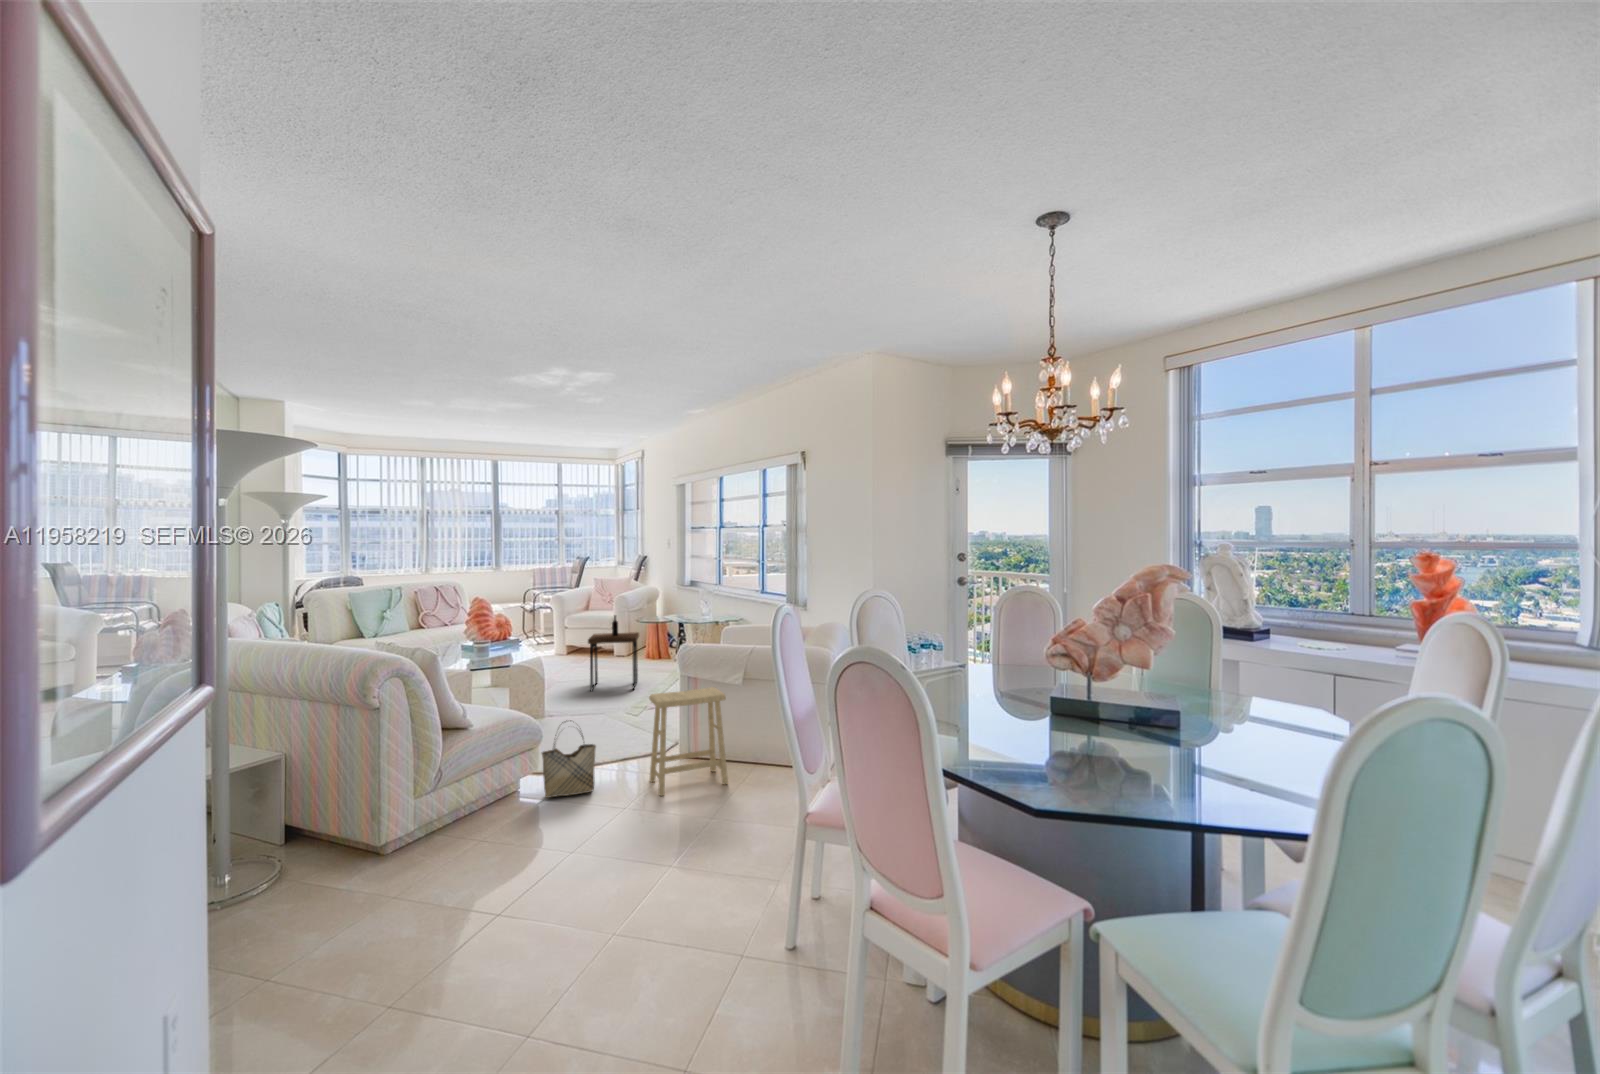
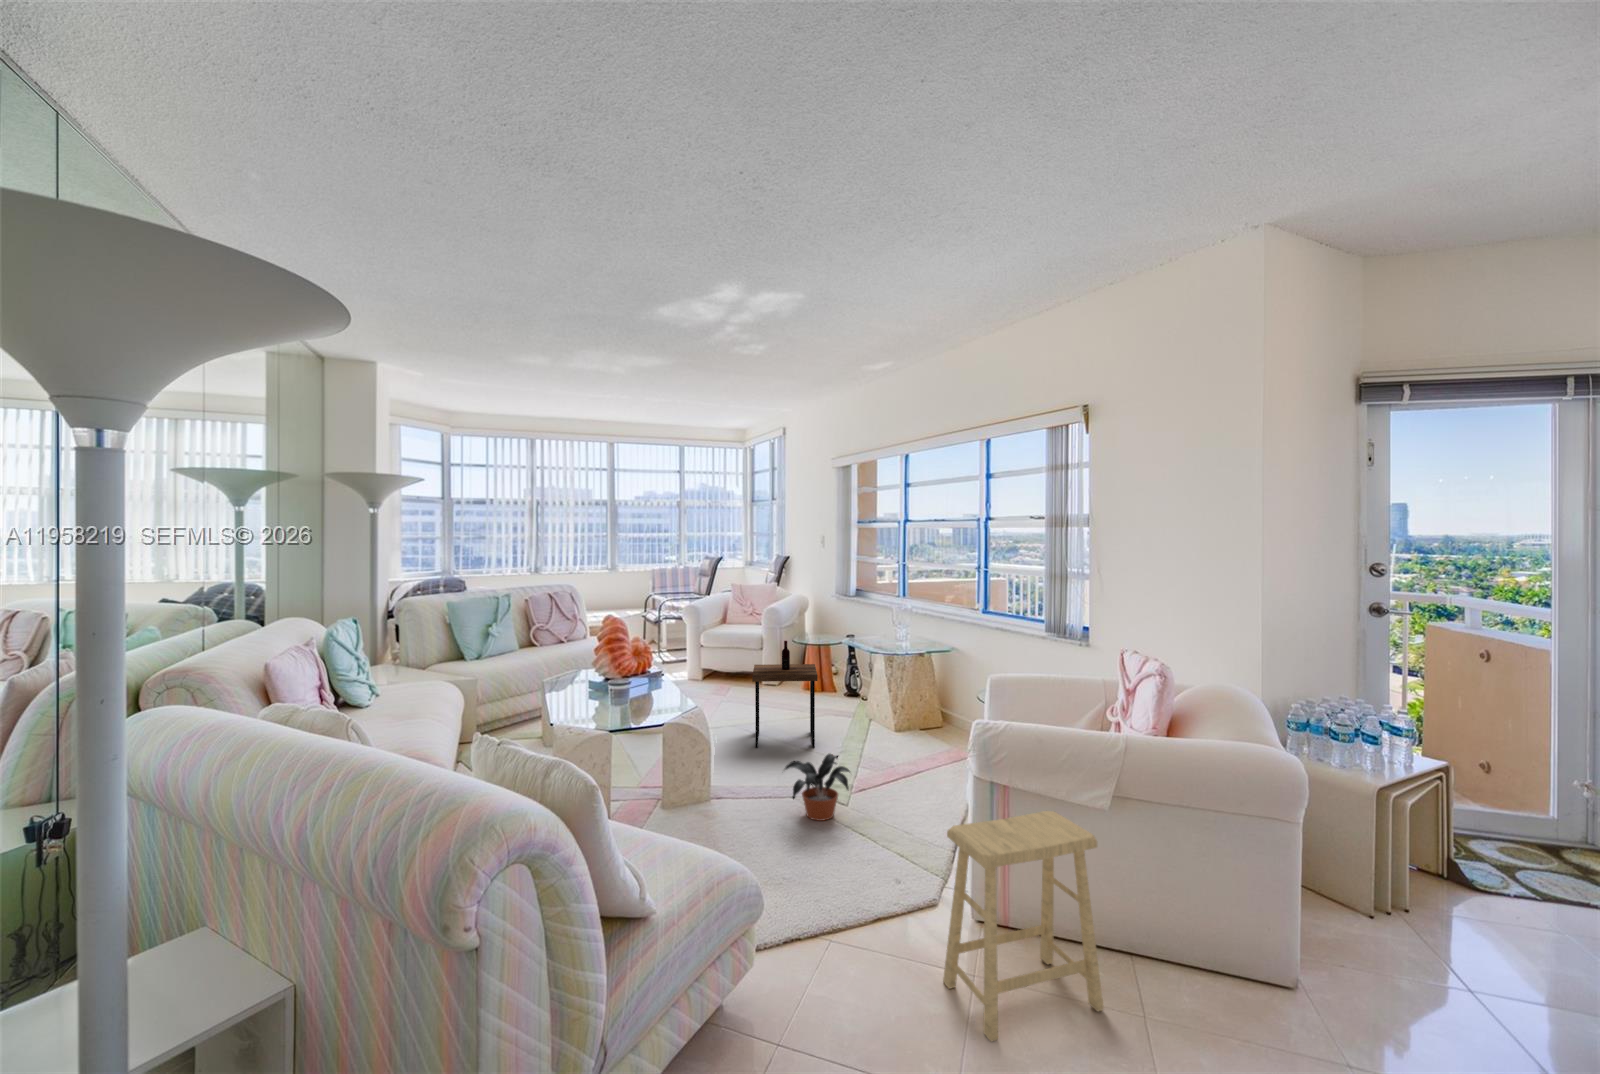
potted plant: none [593,683,641,725] -> present [785,754,850,821]
woven basket: present [542,720,596,798] -> none [765,871,859,1032]

